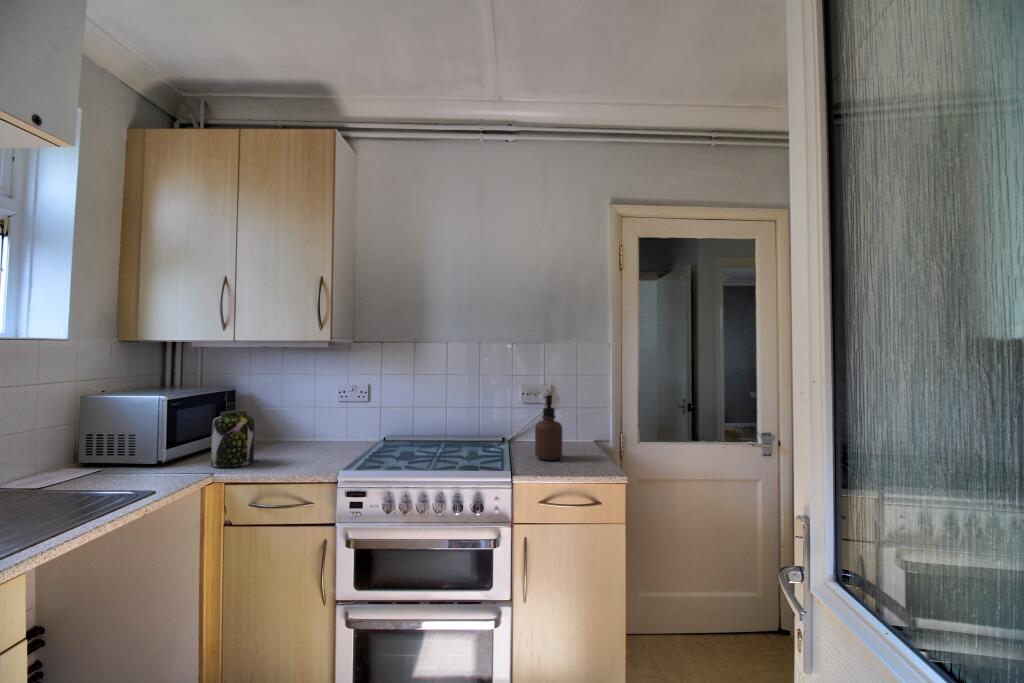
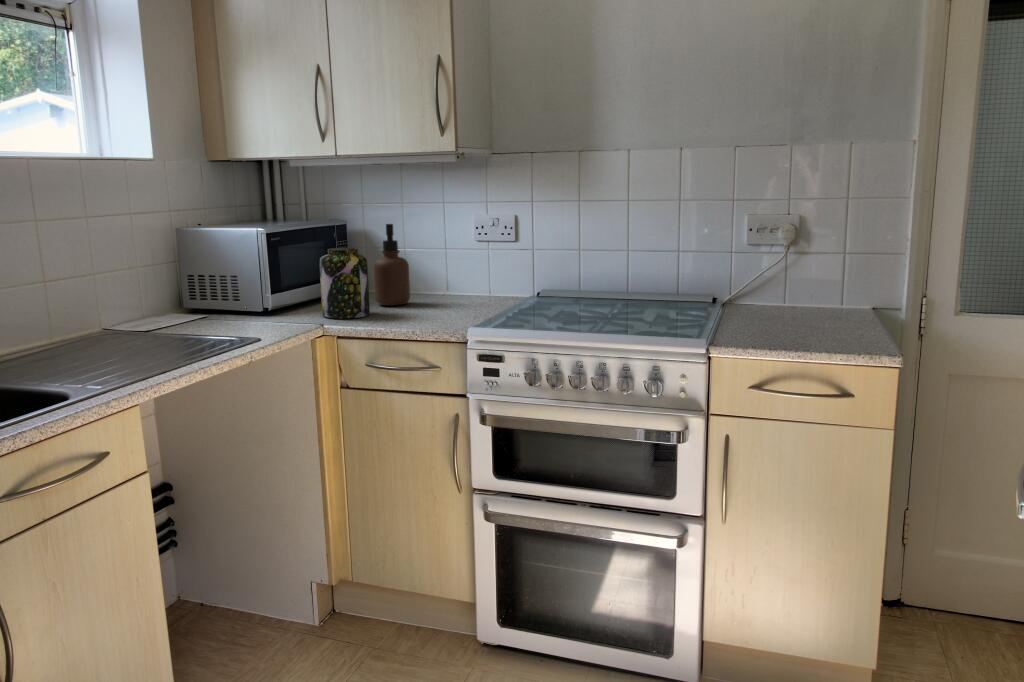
soap dispenser: present [535,395,562,460] -> present [374,224,410,306]

